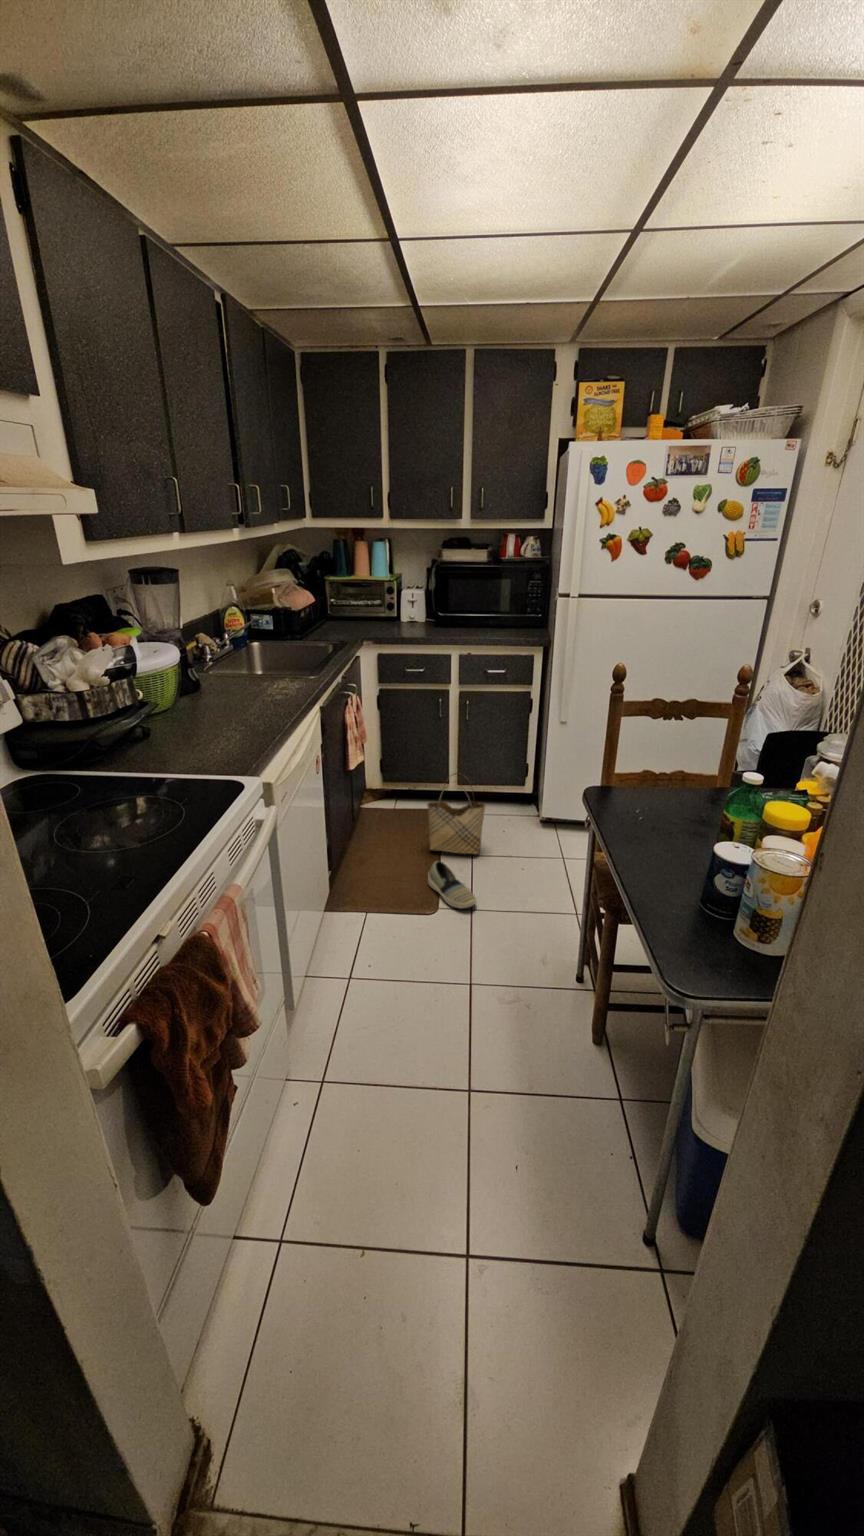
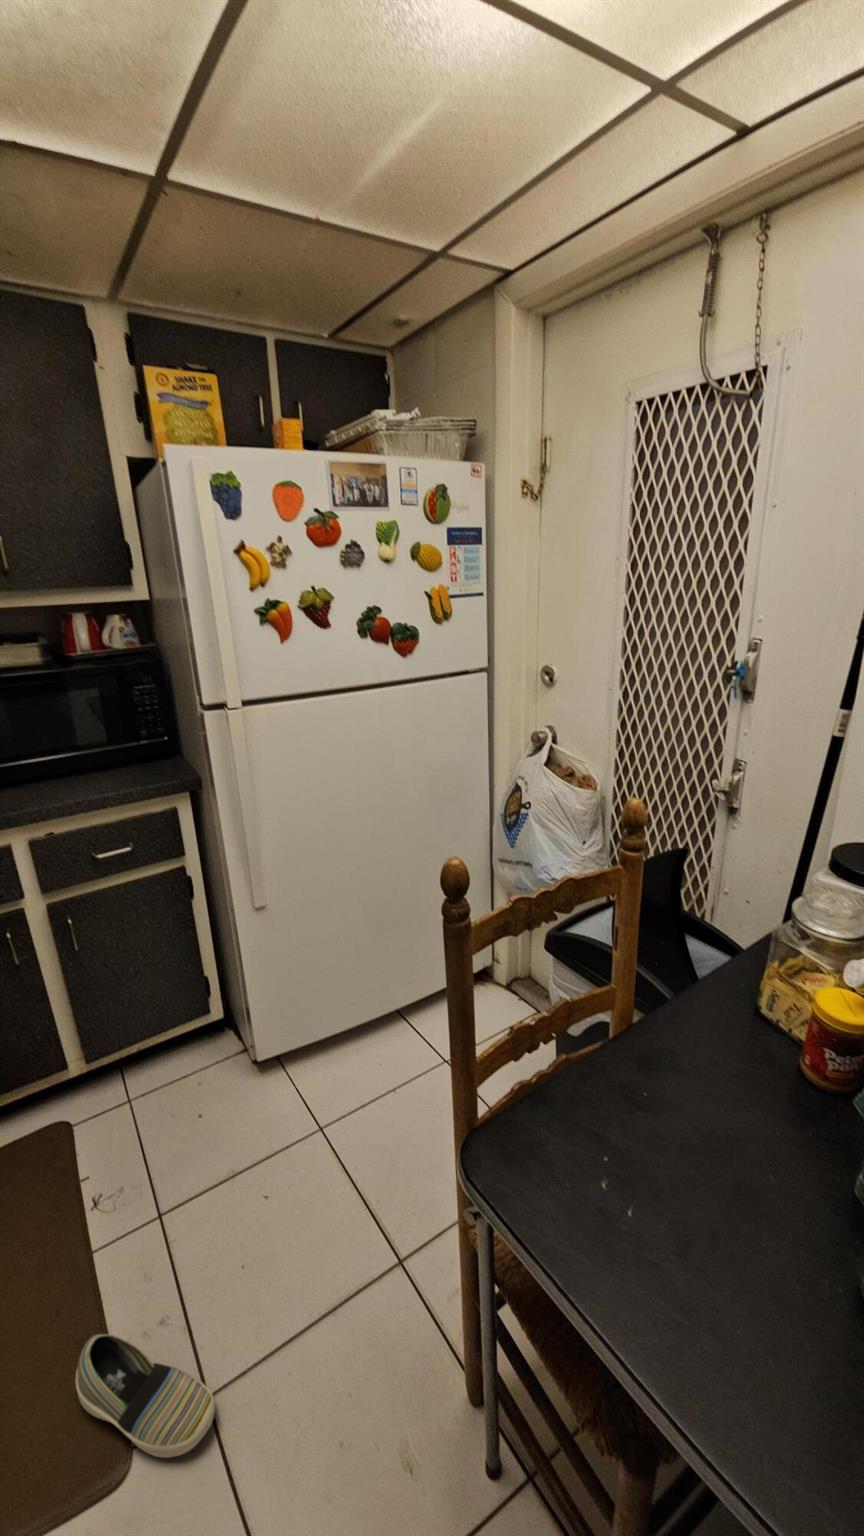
woven basket: present [427,773,485,854] -> none [29,1087,175,1278]

